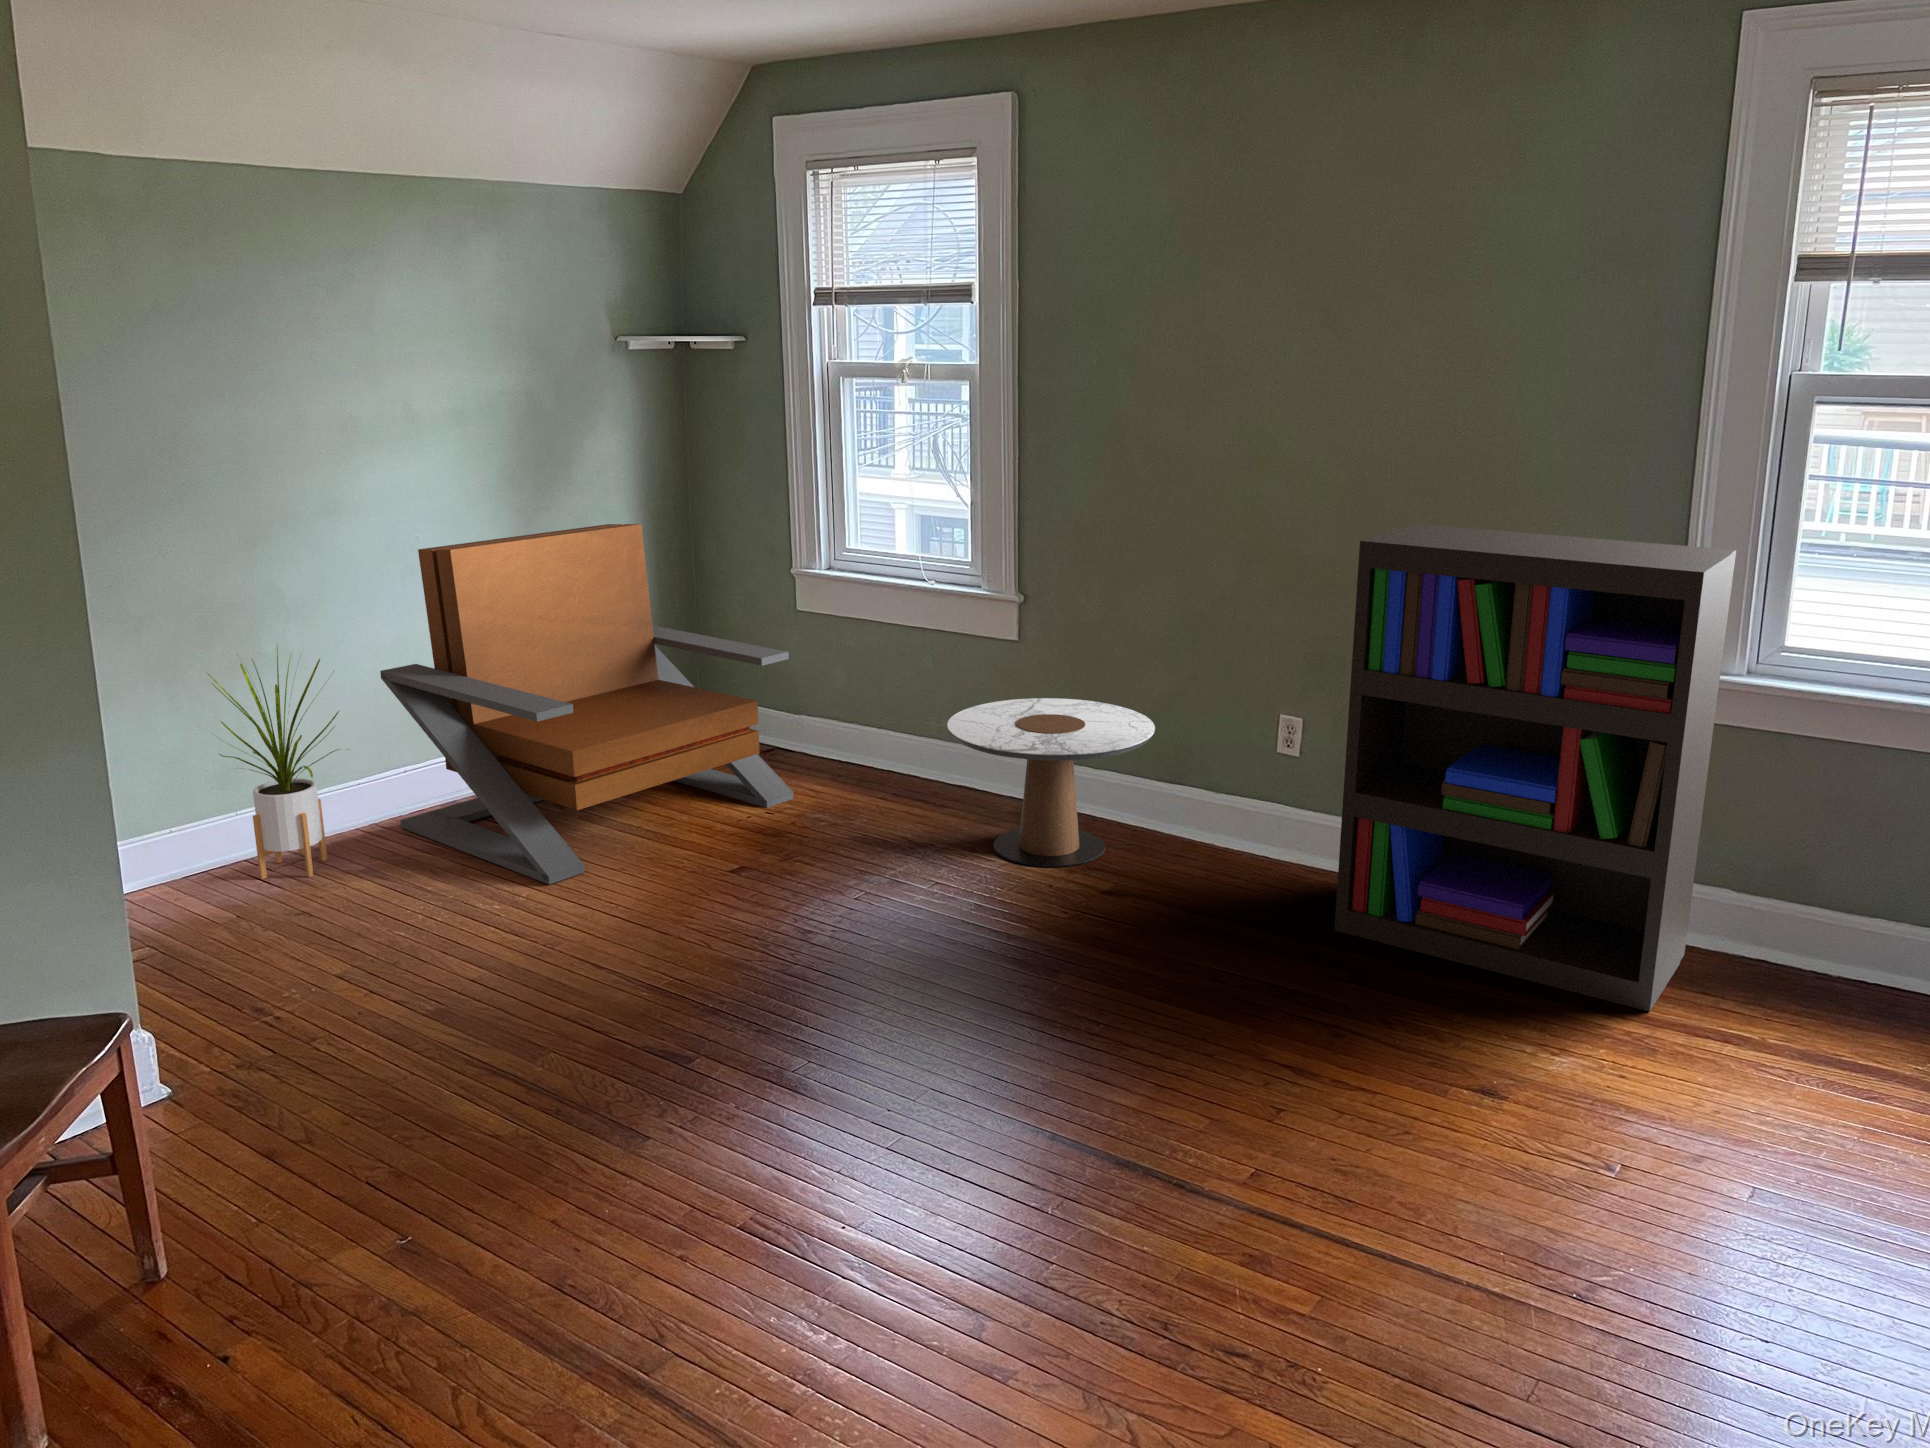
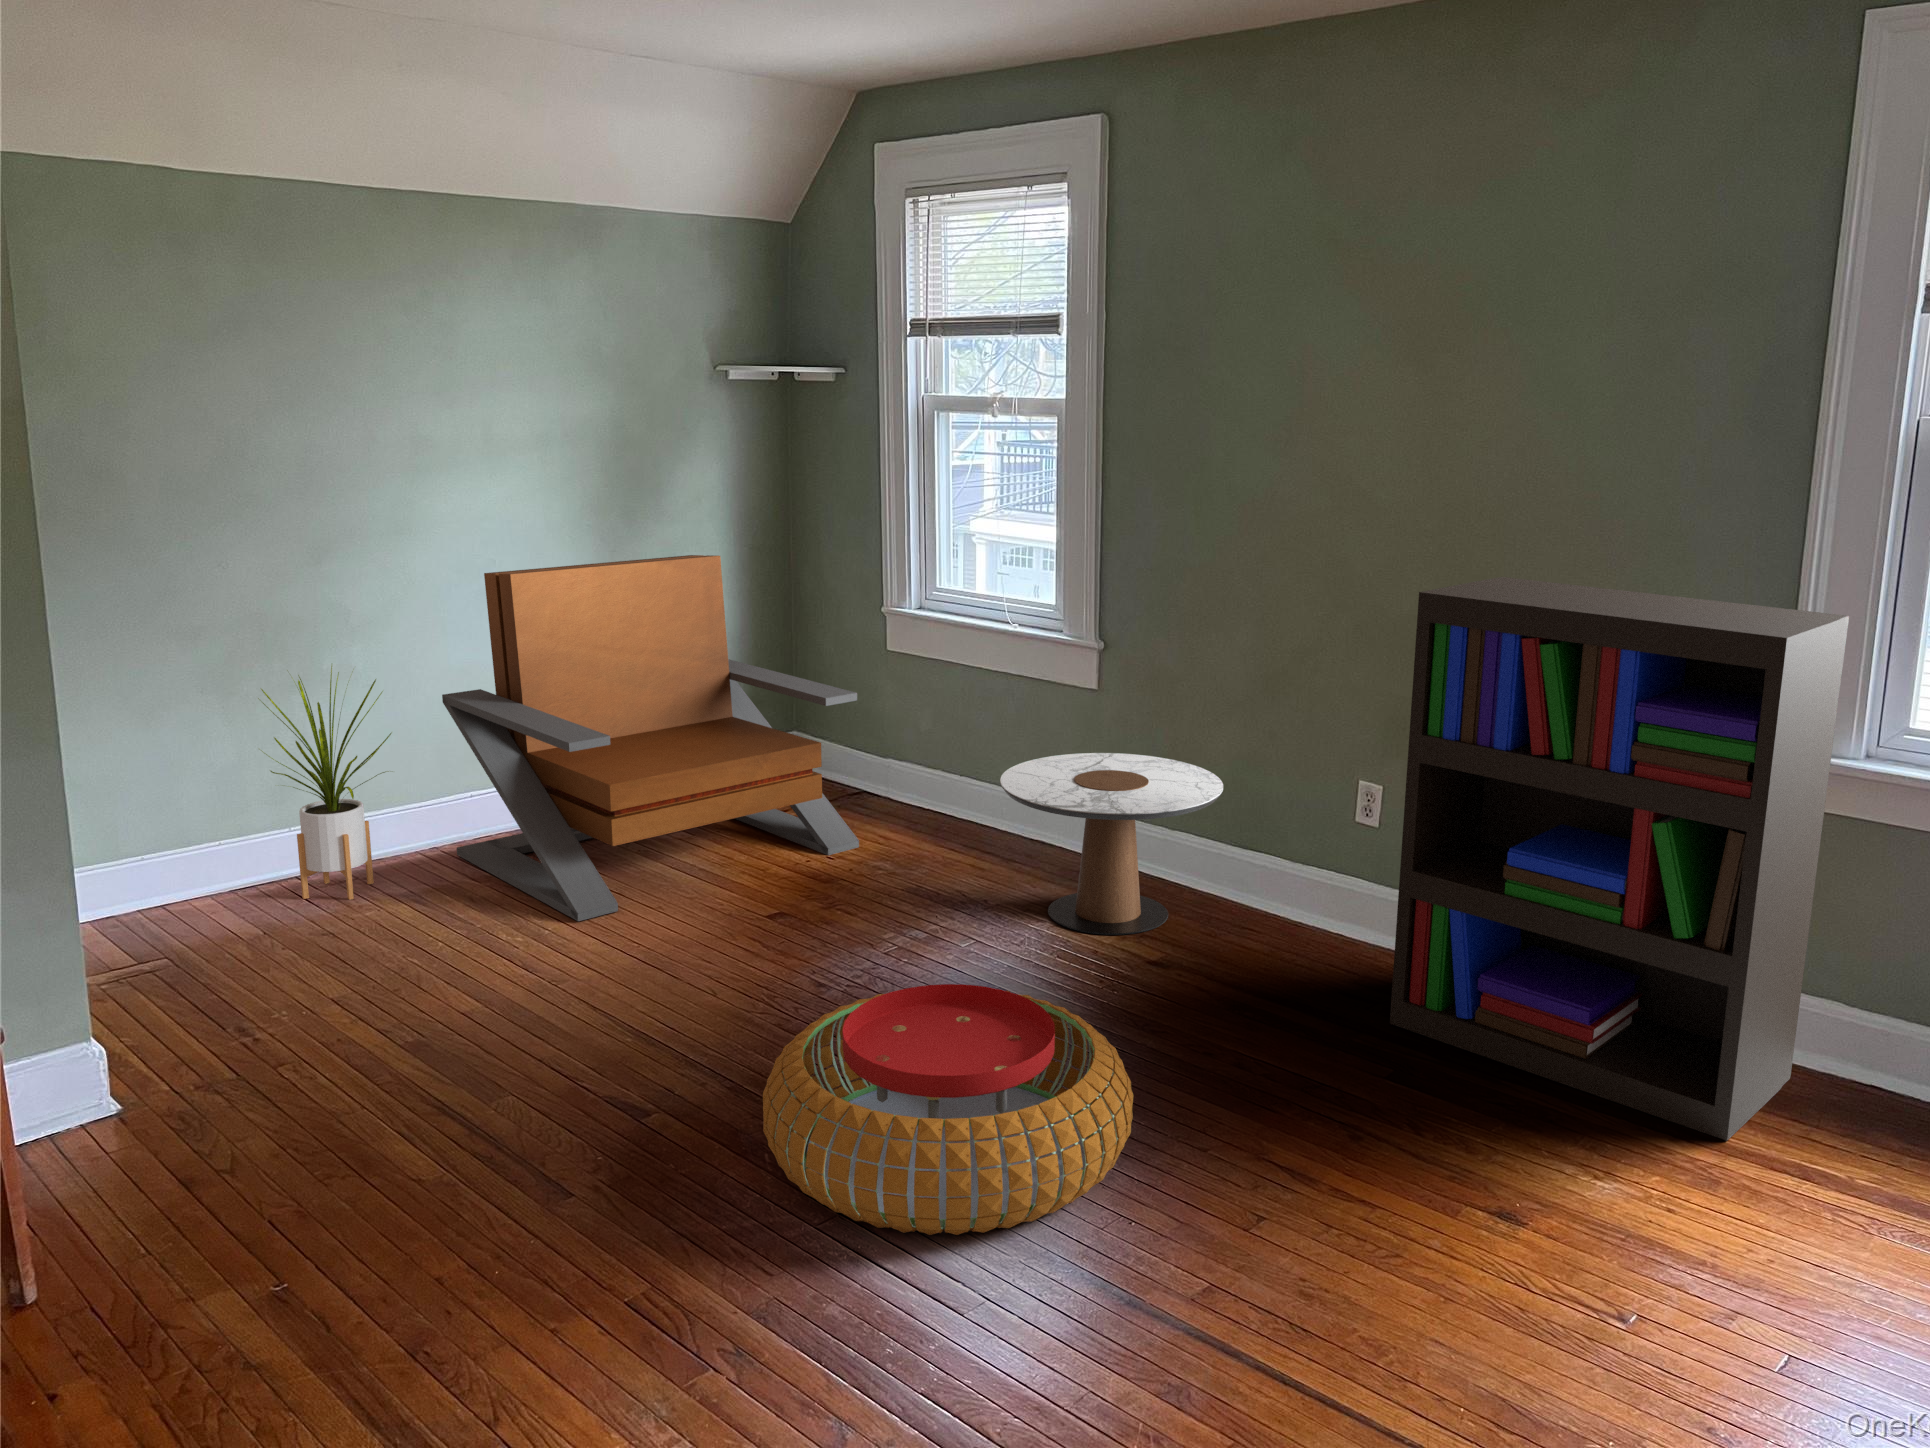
pouf: none [814,920,1155,1148] -> present [763,984,1133,1235]

